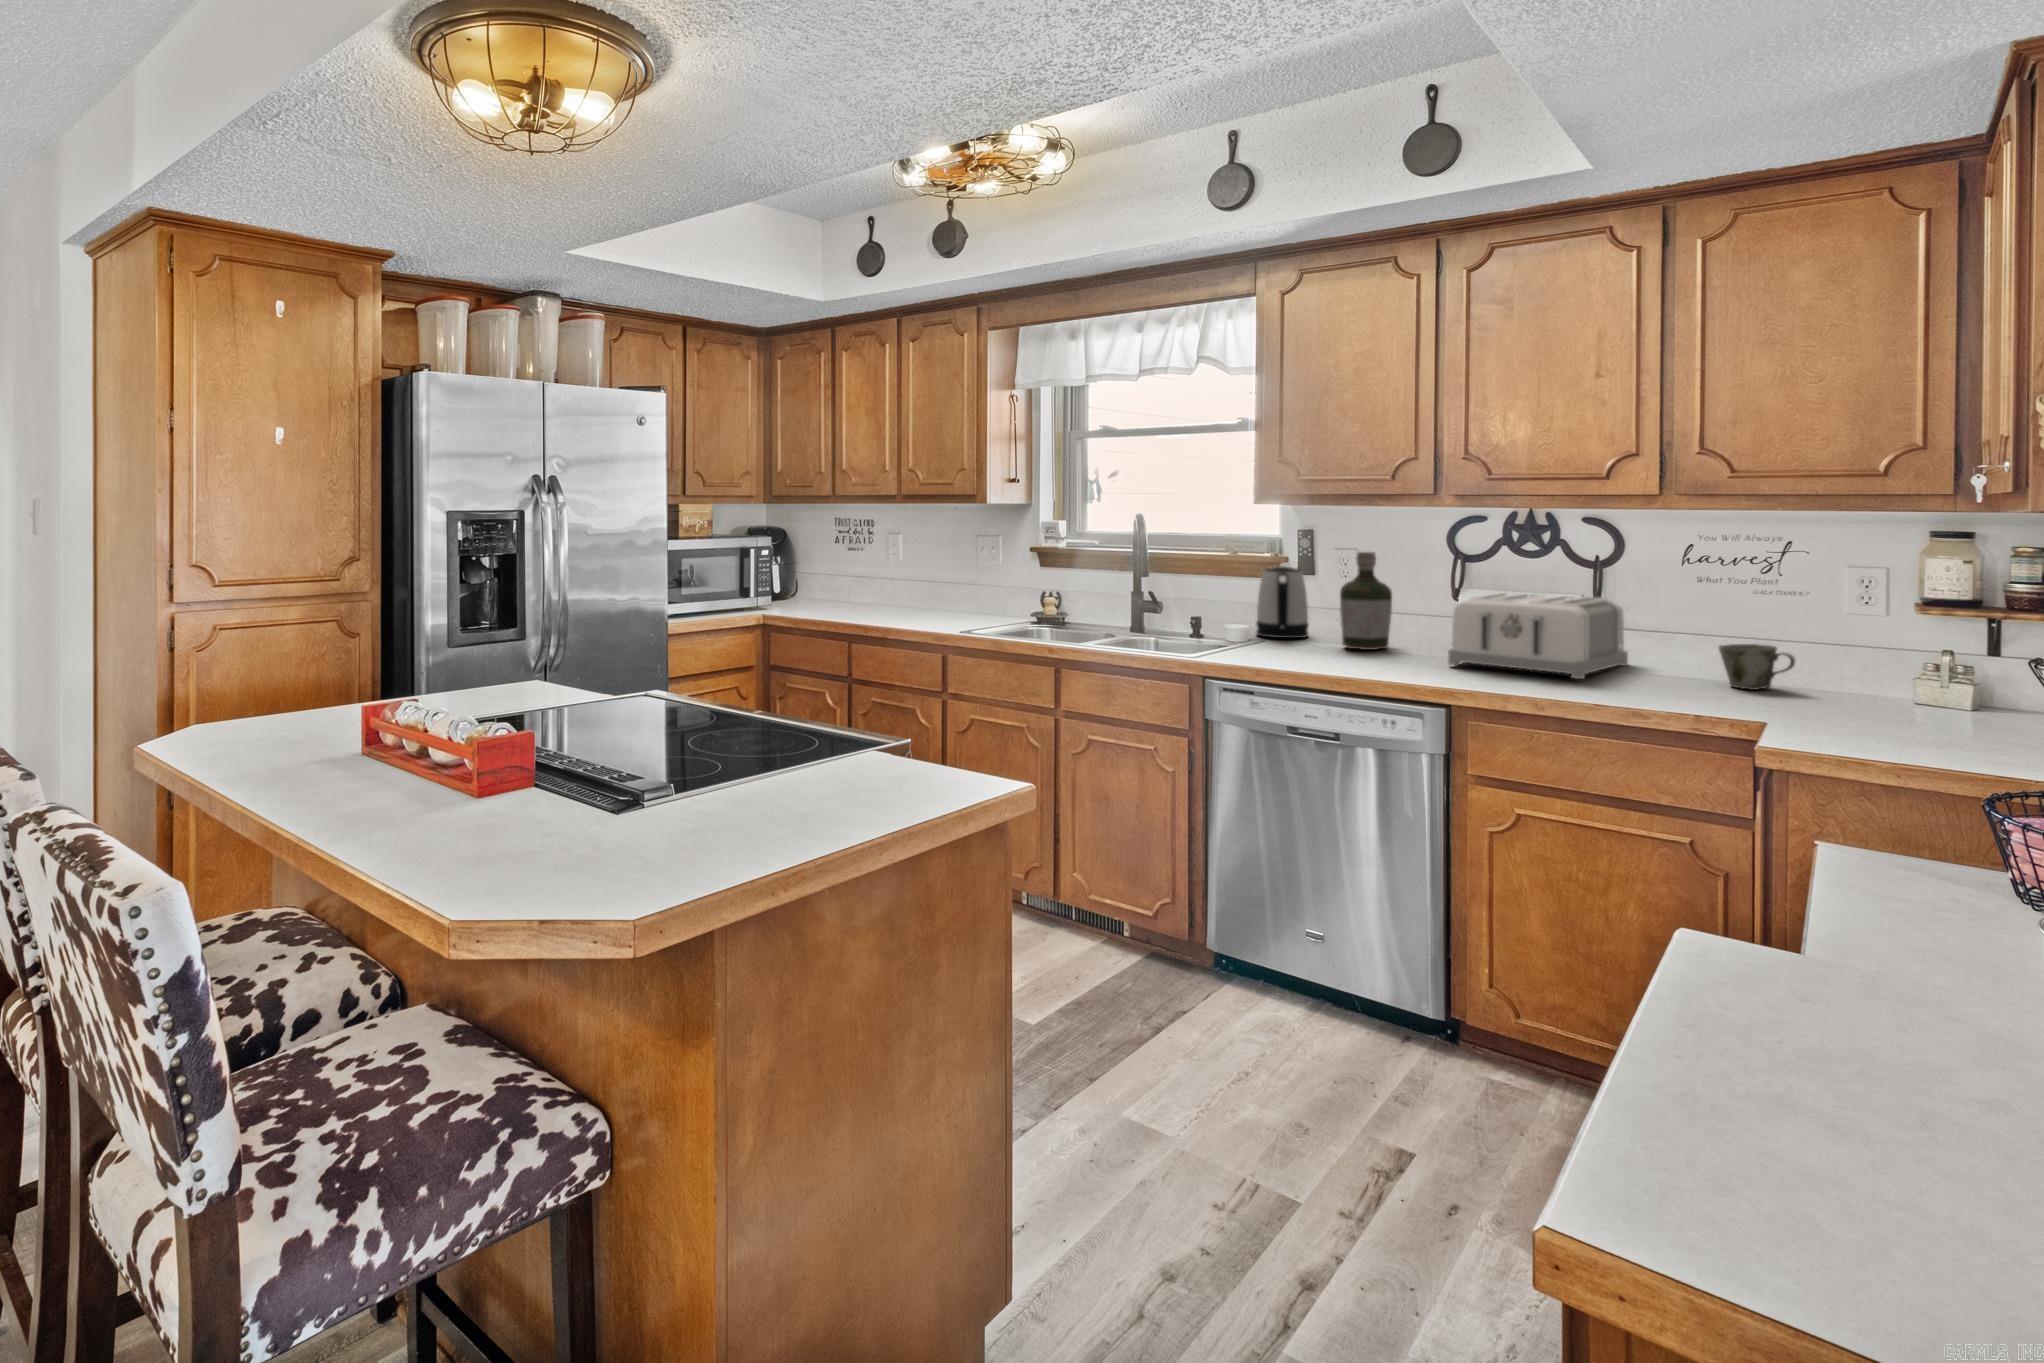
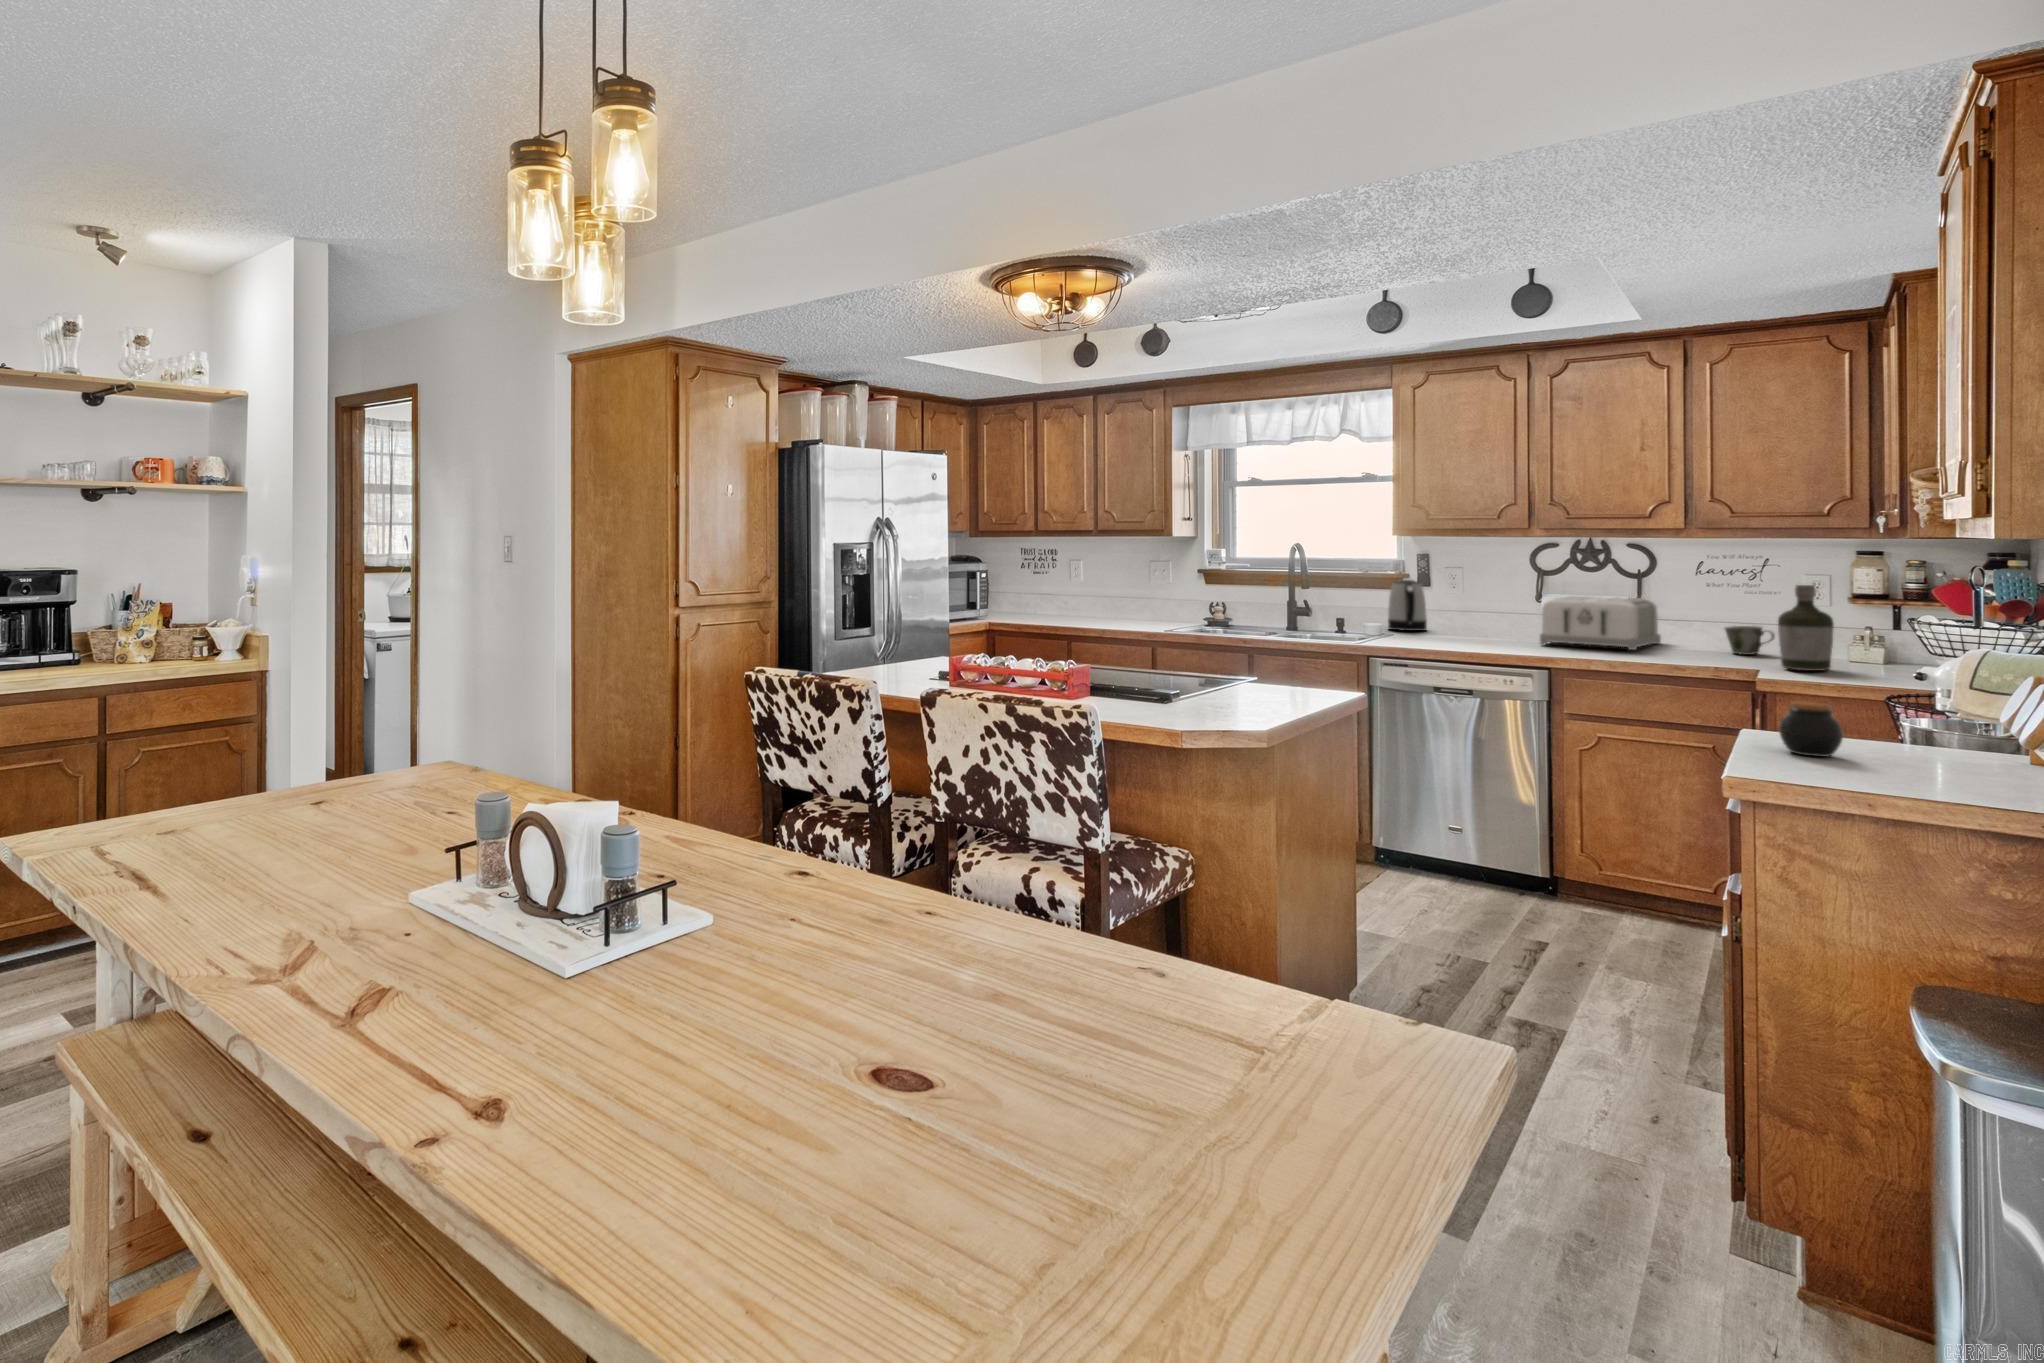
bottle: present [1340,552,1392,650] -> present [1778,585,1834,671]
jar: none [1722,943,1881,1103] -> present [1779,701,1843,757]

